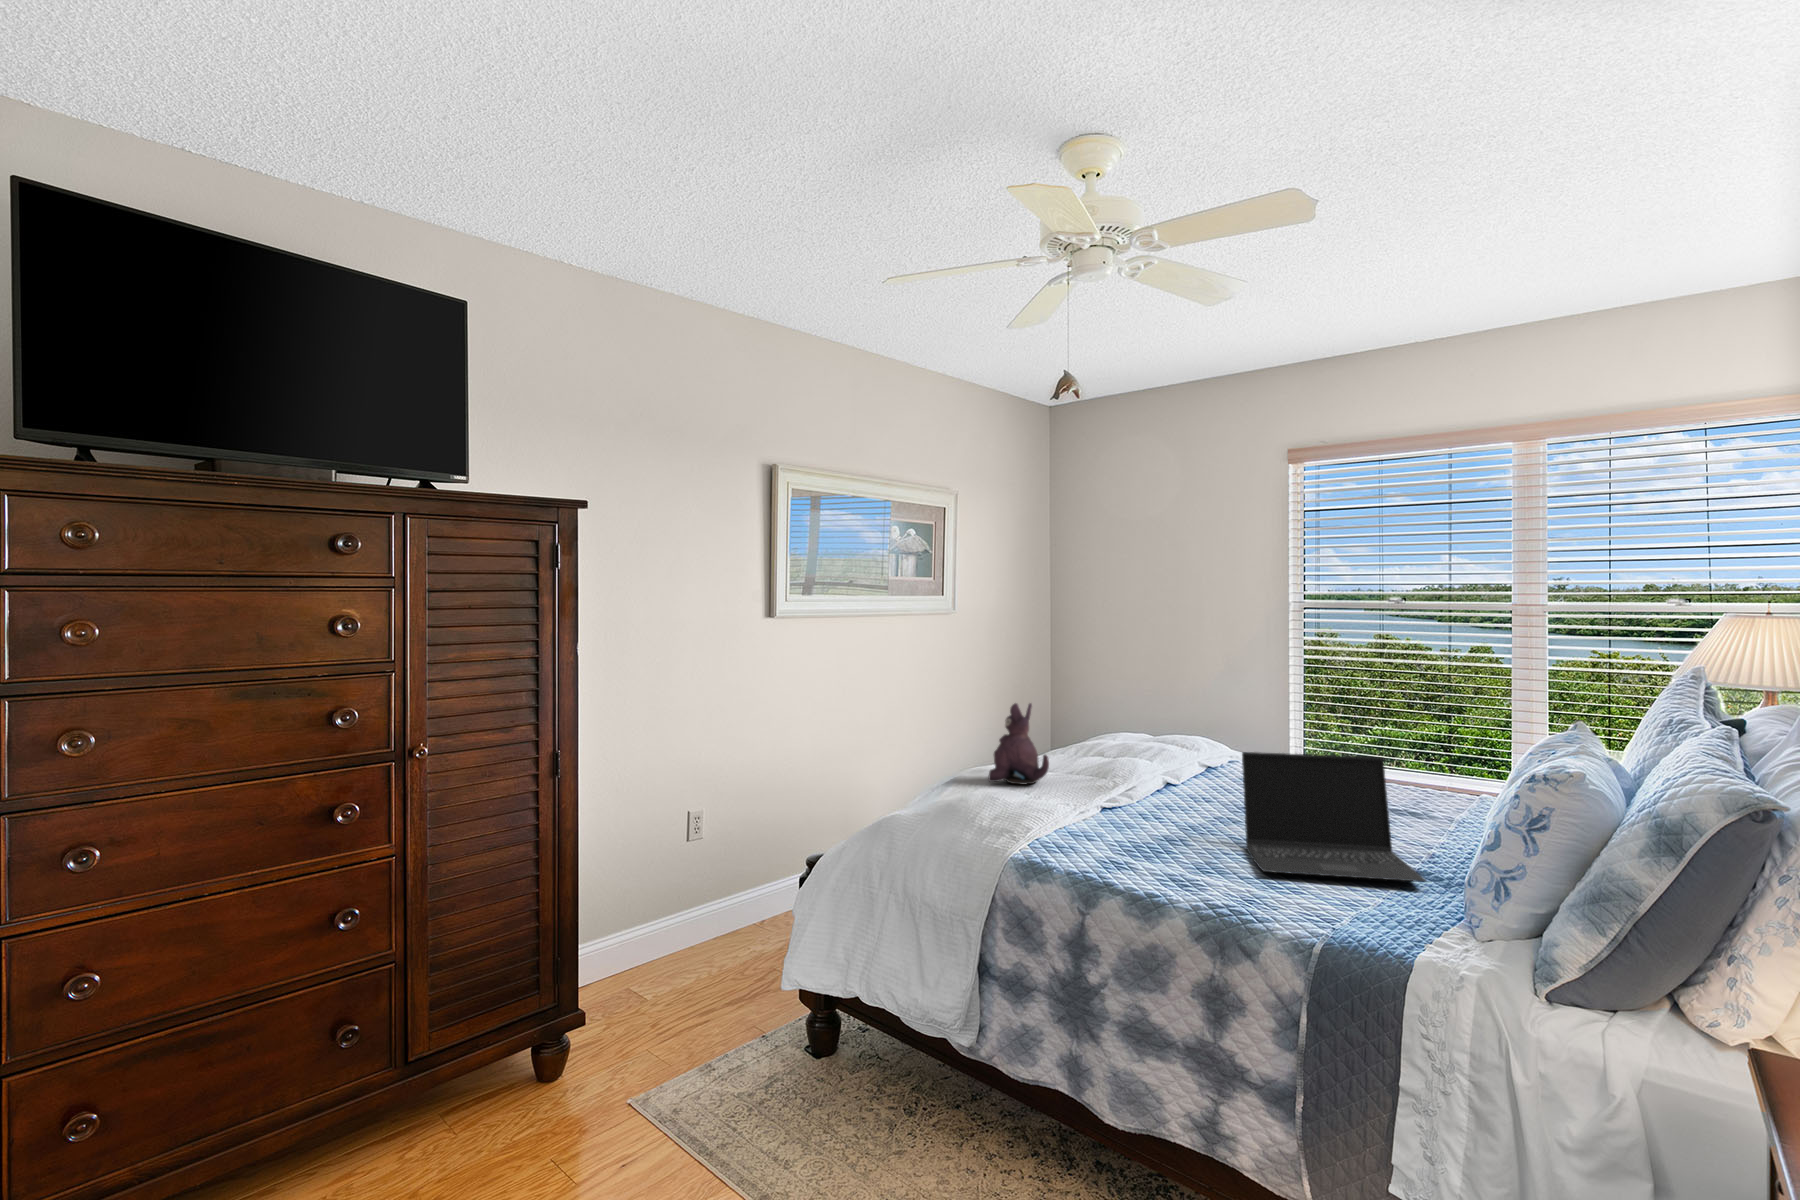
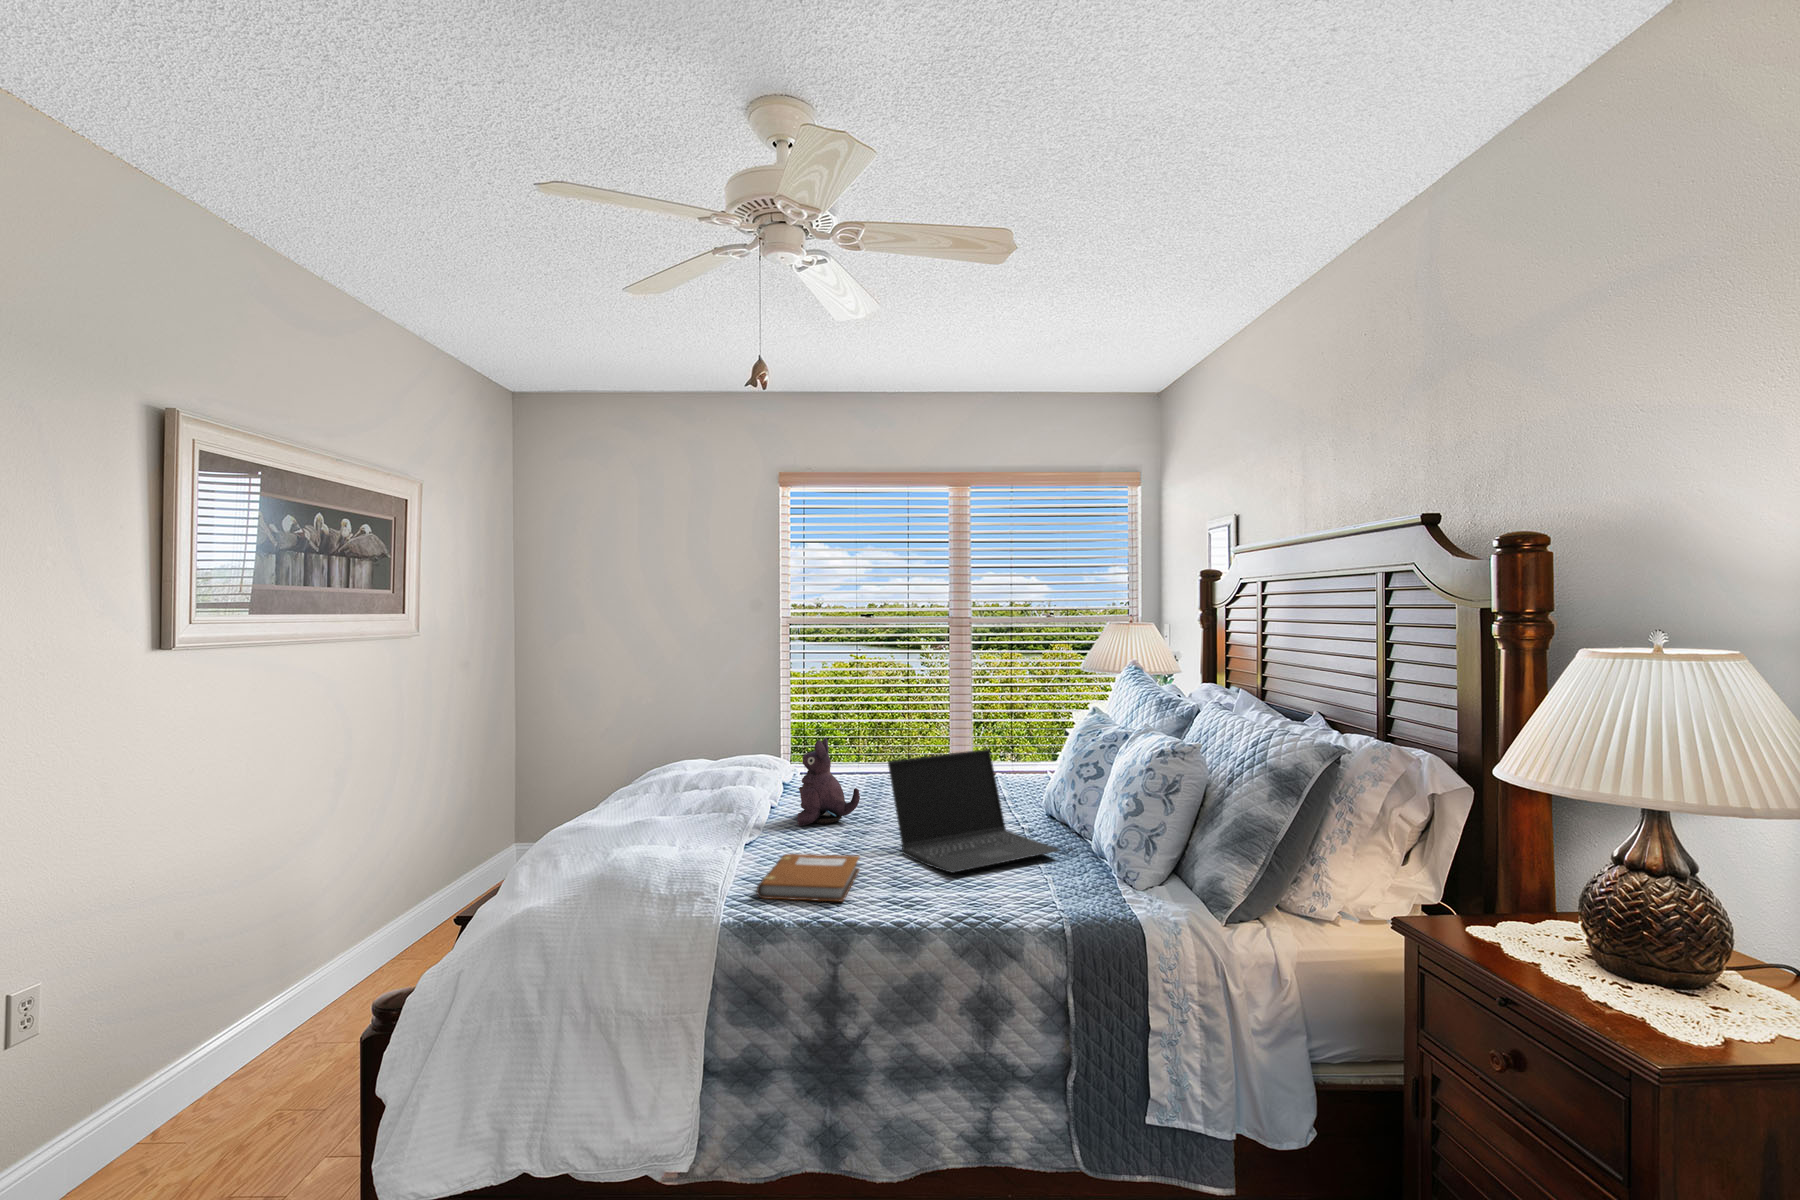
plush toy: present [989,703,1049,784] -> present [797,738,860,826]
notebook: none [1059,822,1180,868] -> present [757,854,860,901]

